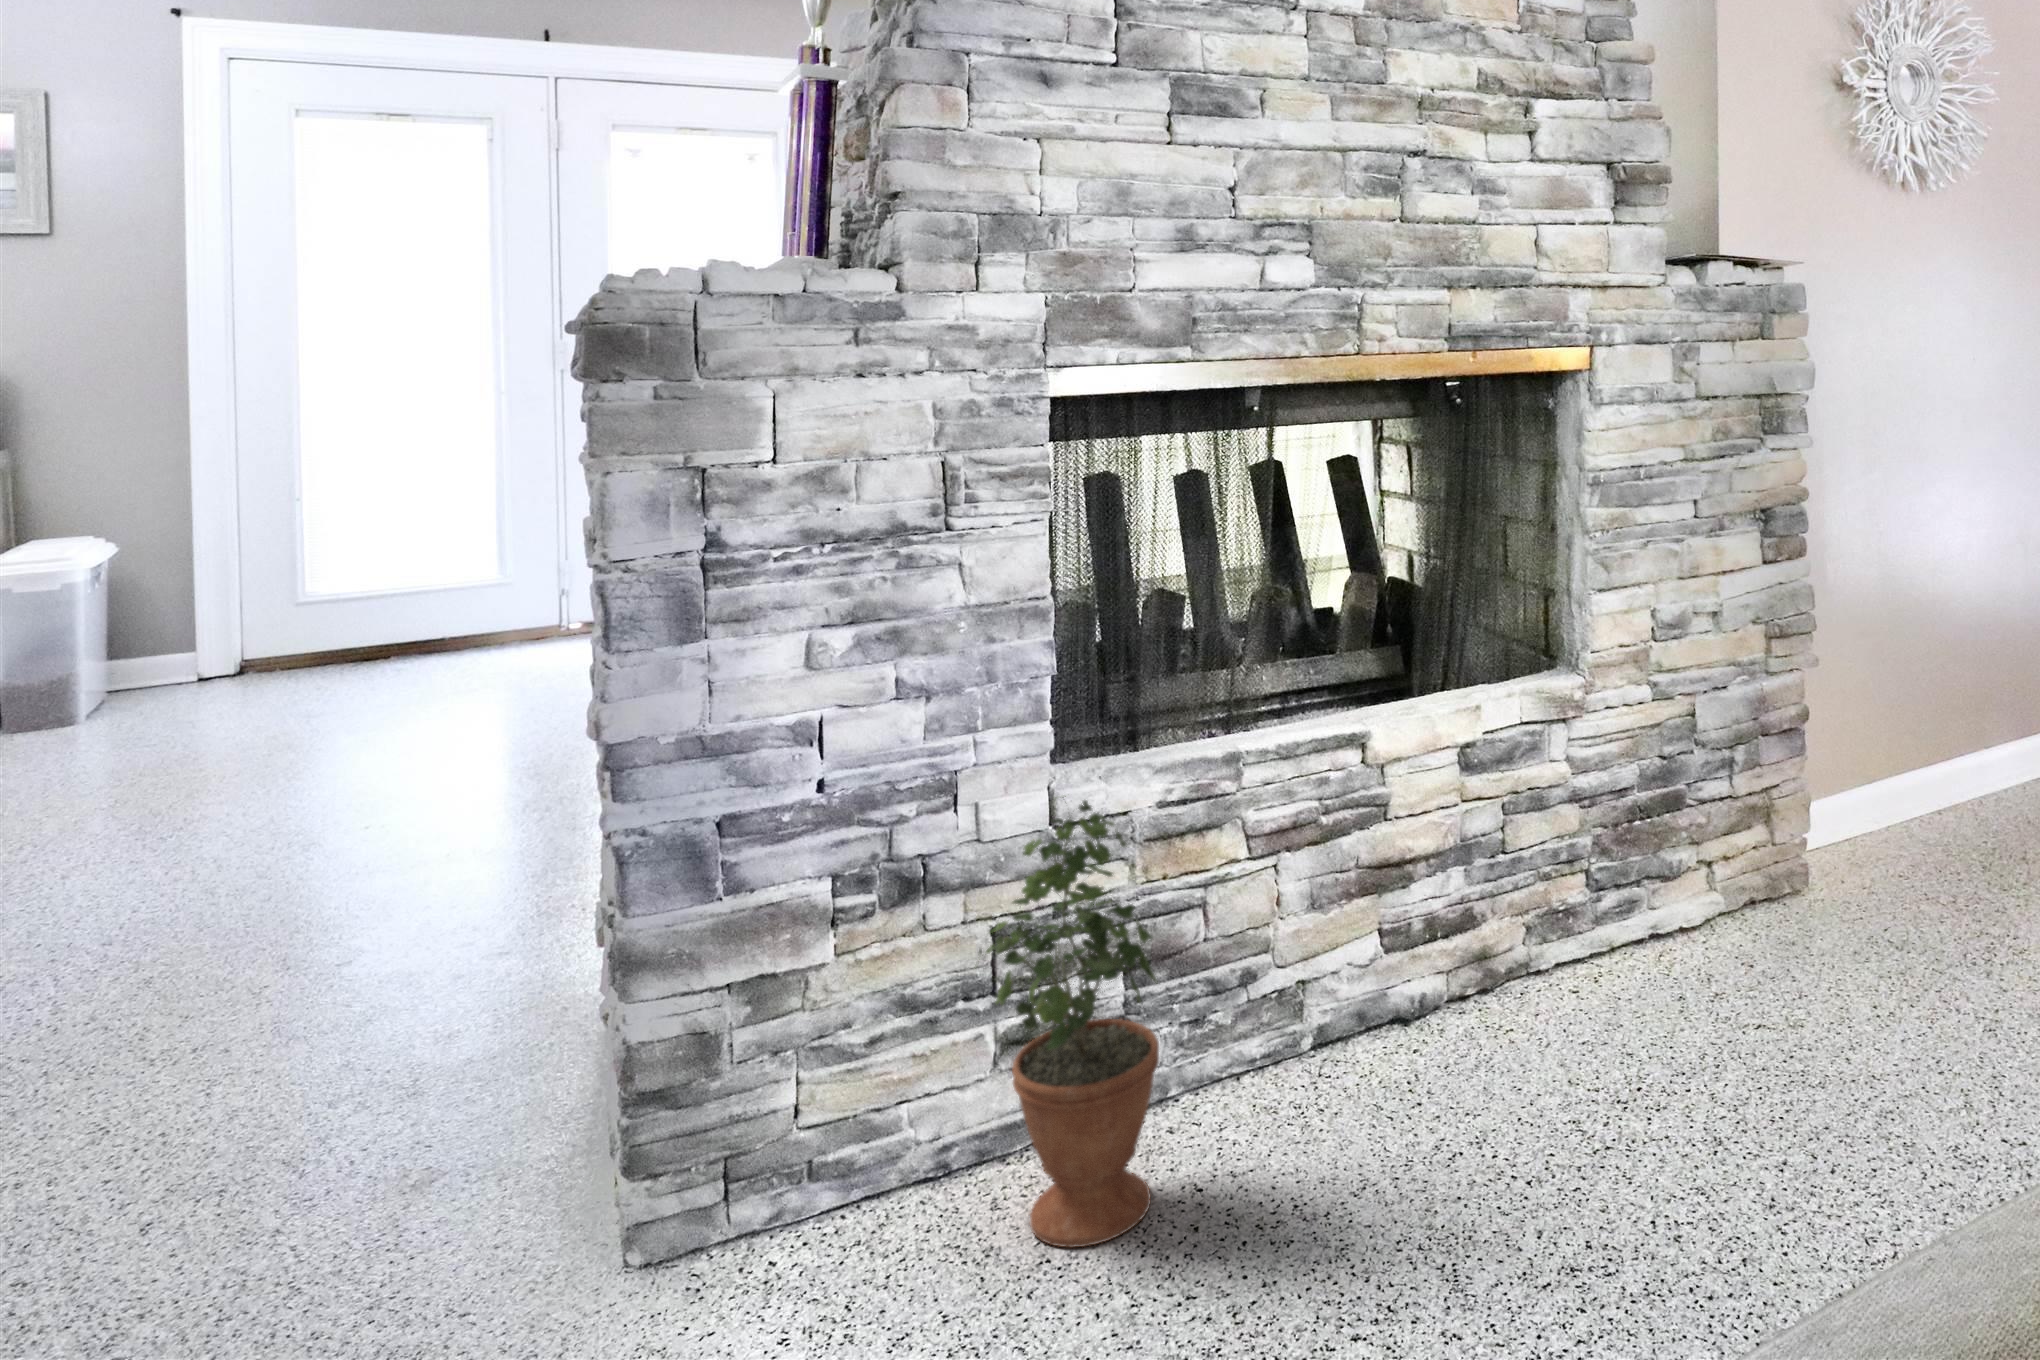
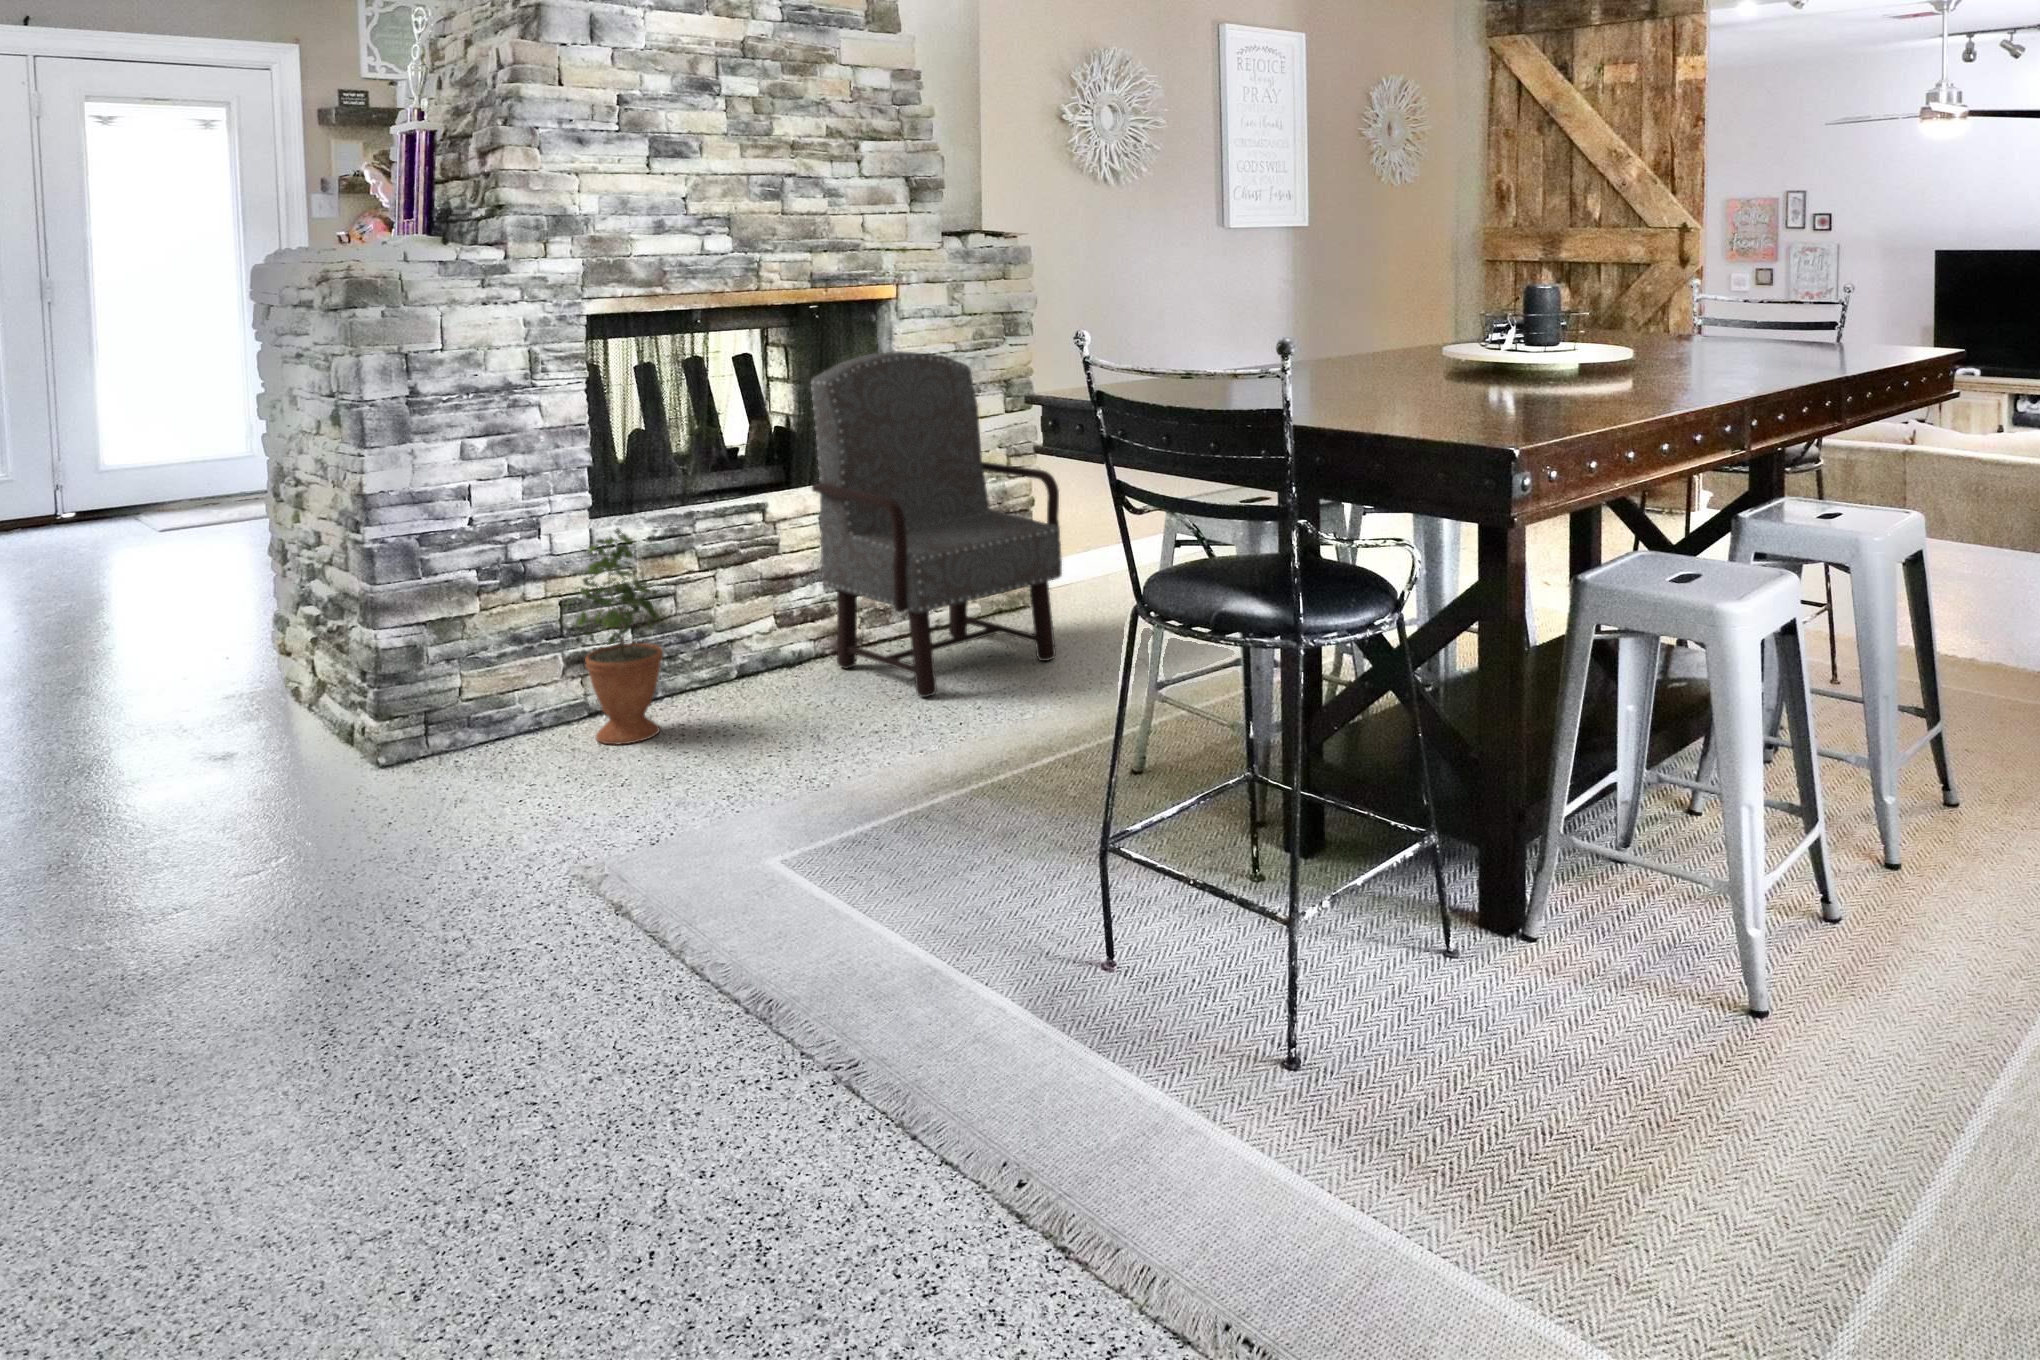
armchair: none [1445,460,1900,1155] -> present [811,351,1062,697]

